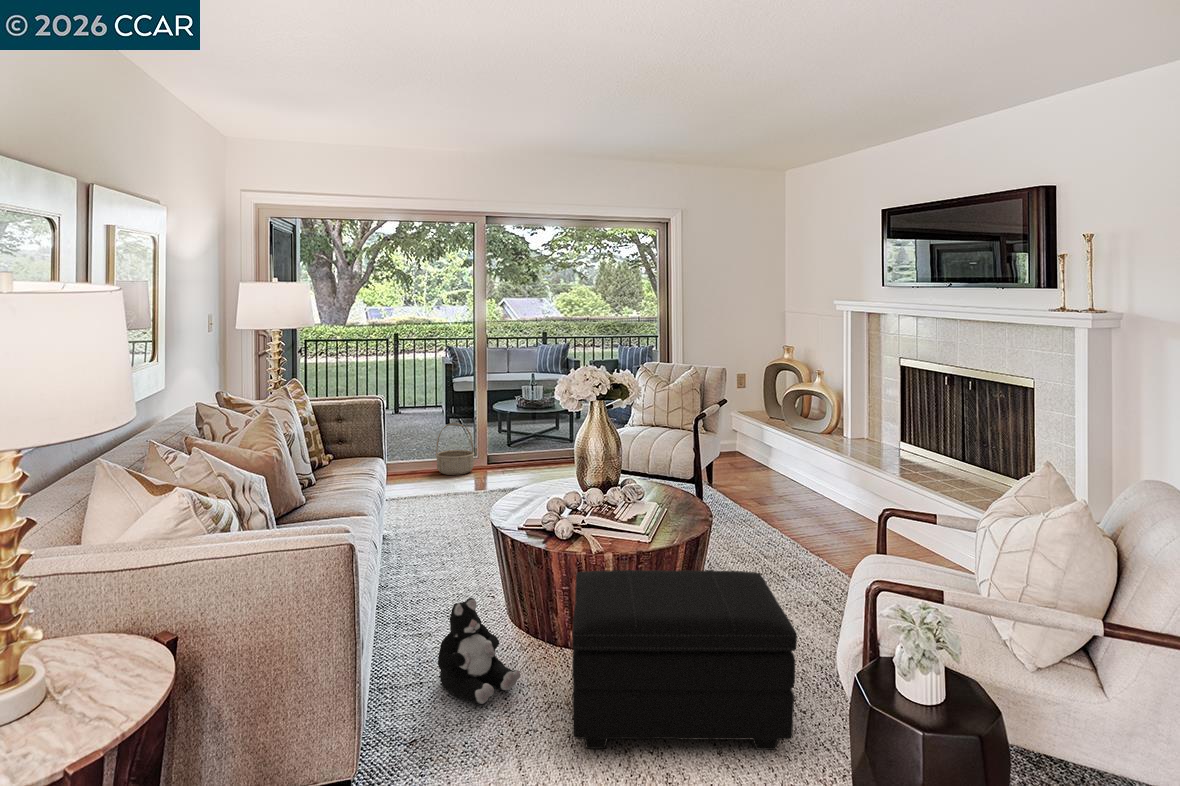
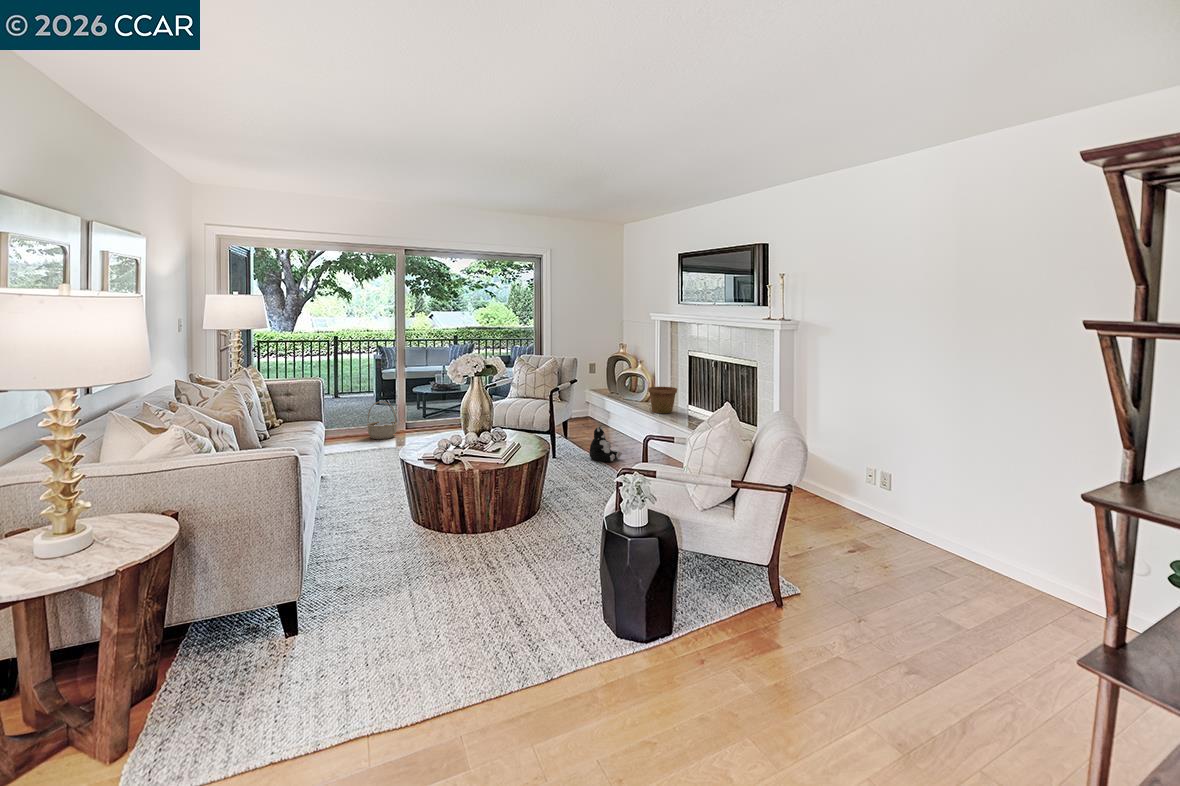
flower pot: none [837,411,884,452] -> present [648,387,677,413]
footstool: present [572,570,797,750] -> none [444,475,580,583]
plush toy: present [438,598,520,704] -> present [590,426,622,462]

